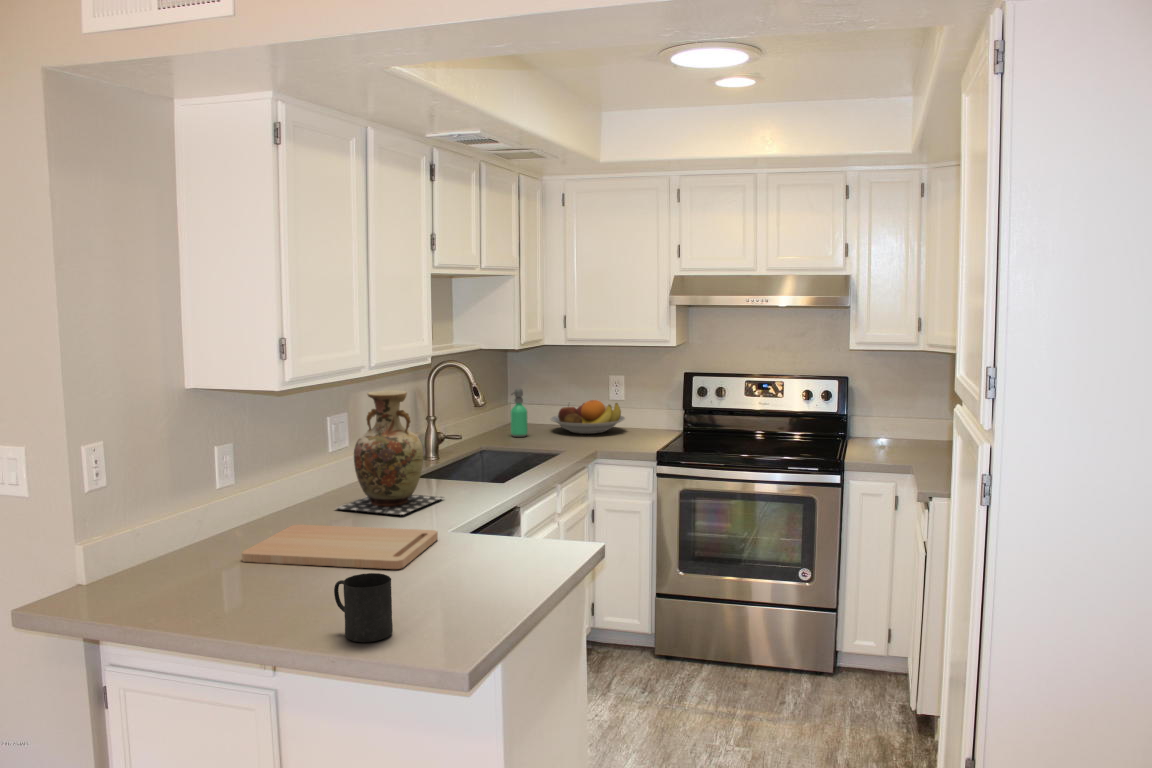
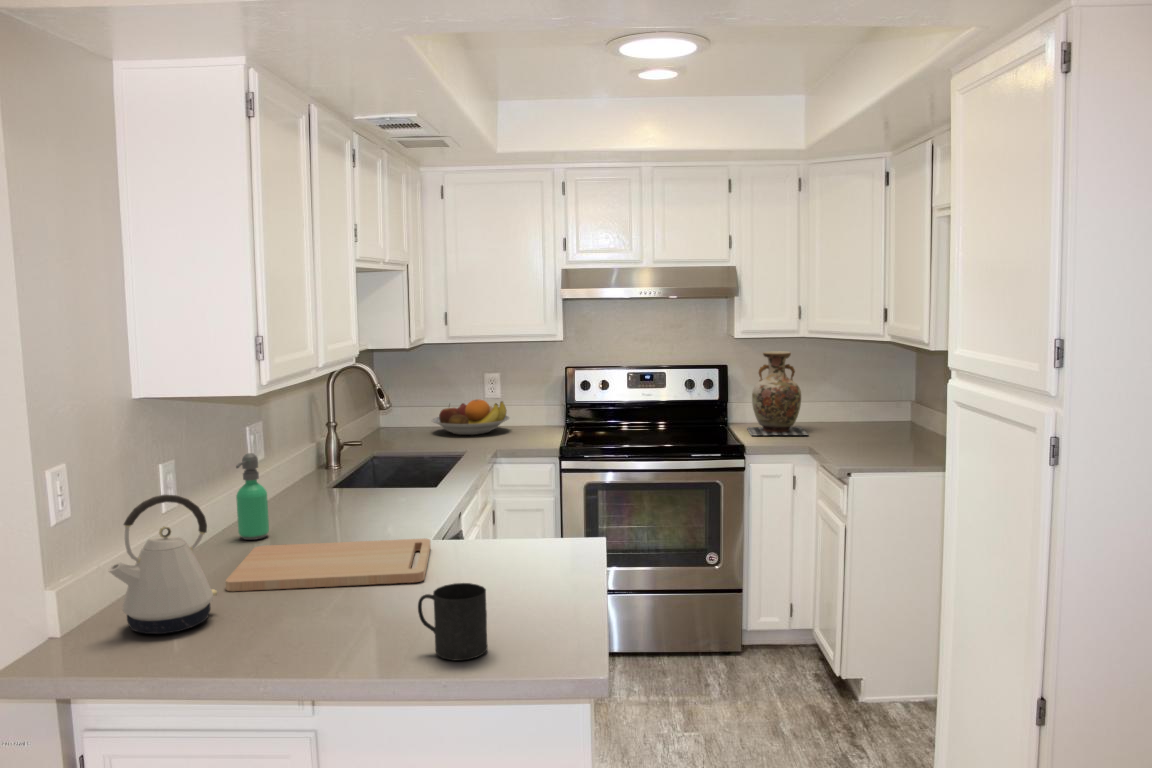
soap dispenser: present [511,388,528,437] -> present [236,453,269,540]
vase: present [336,391,443,515] -> present [747,351,808,436]
kettle: none [120,475,217,592] -> present [108,495,218,634]

